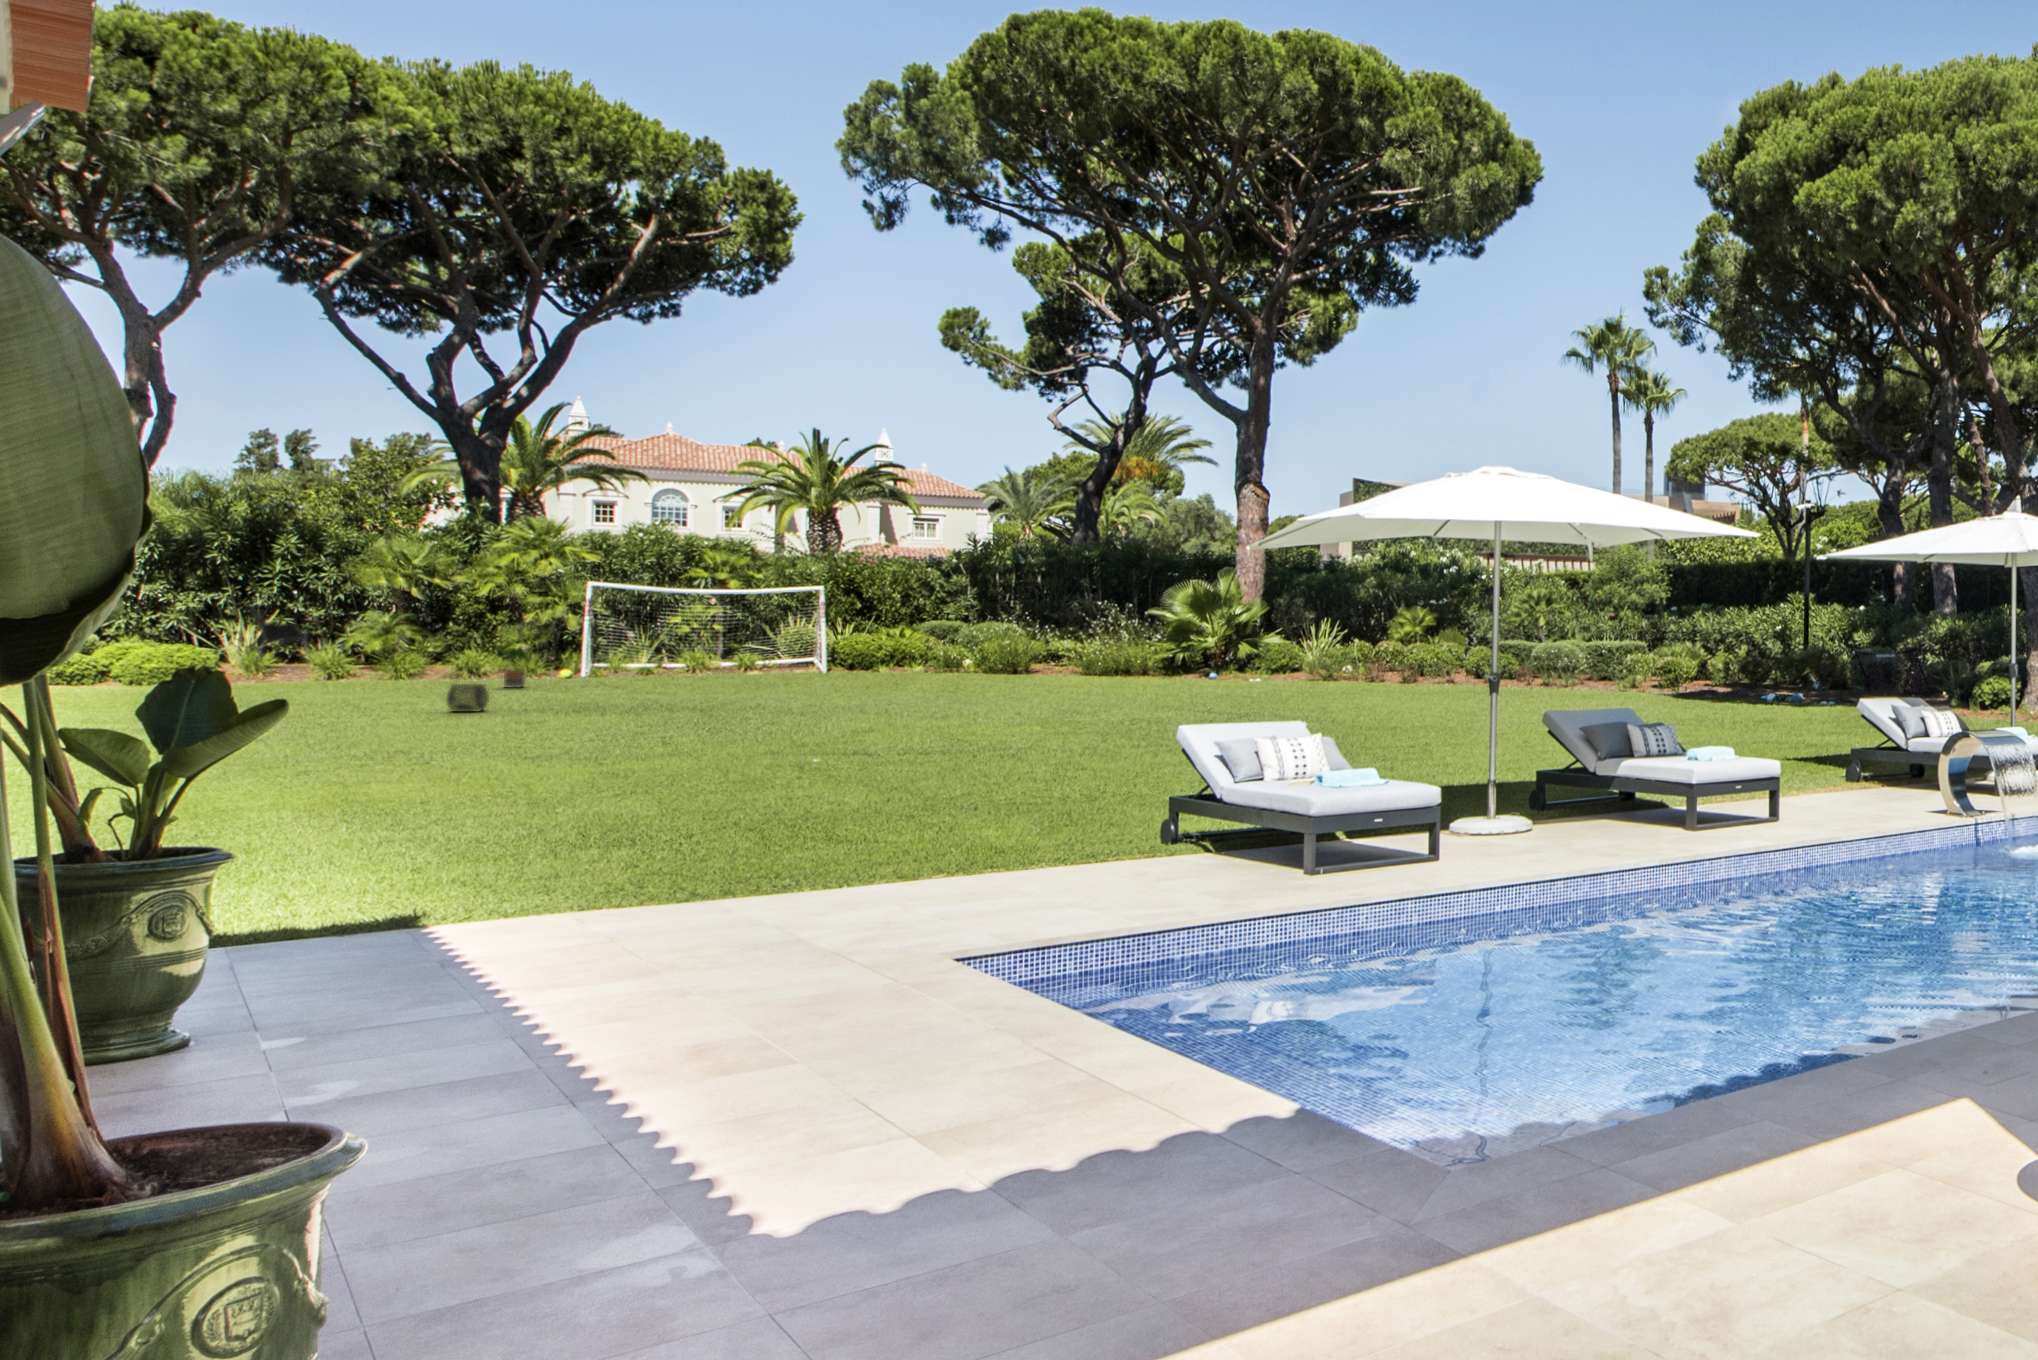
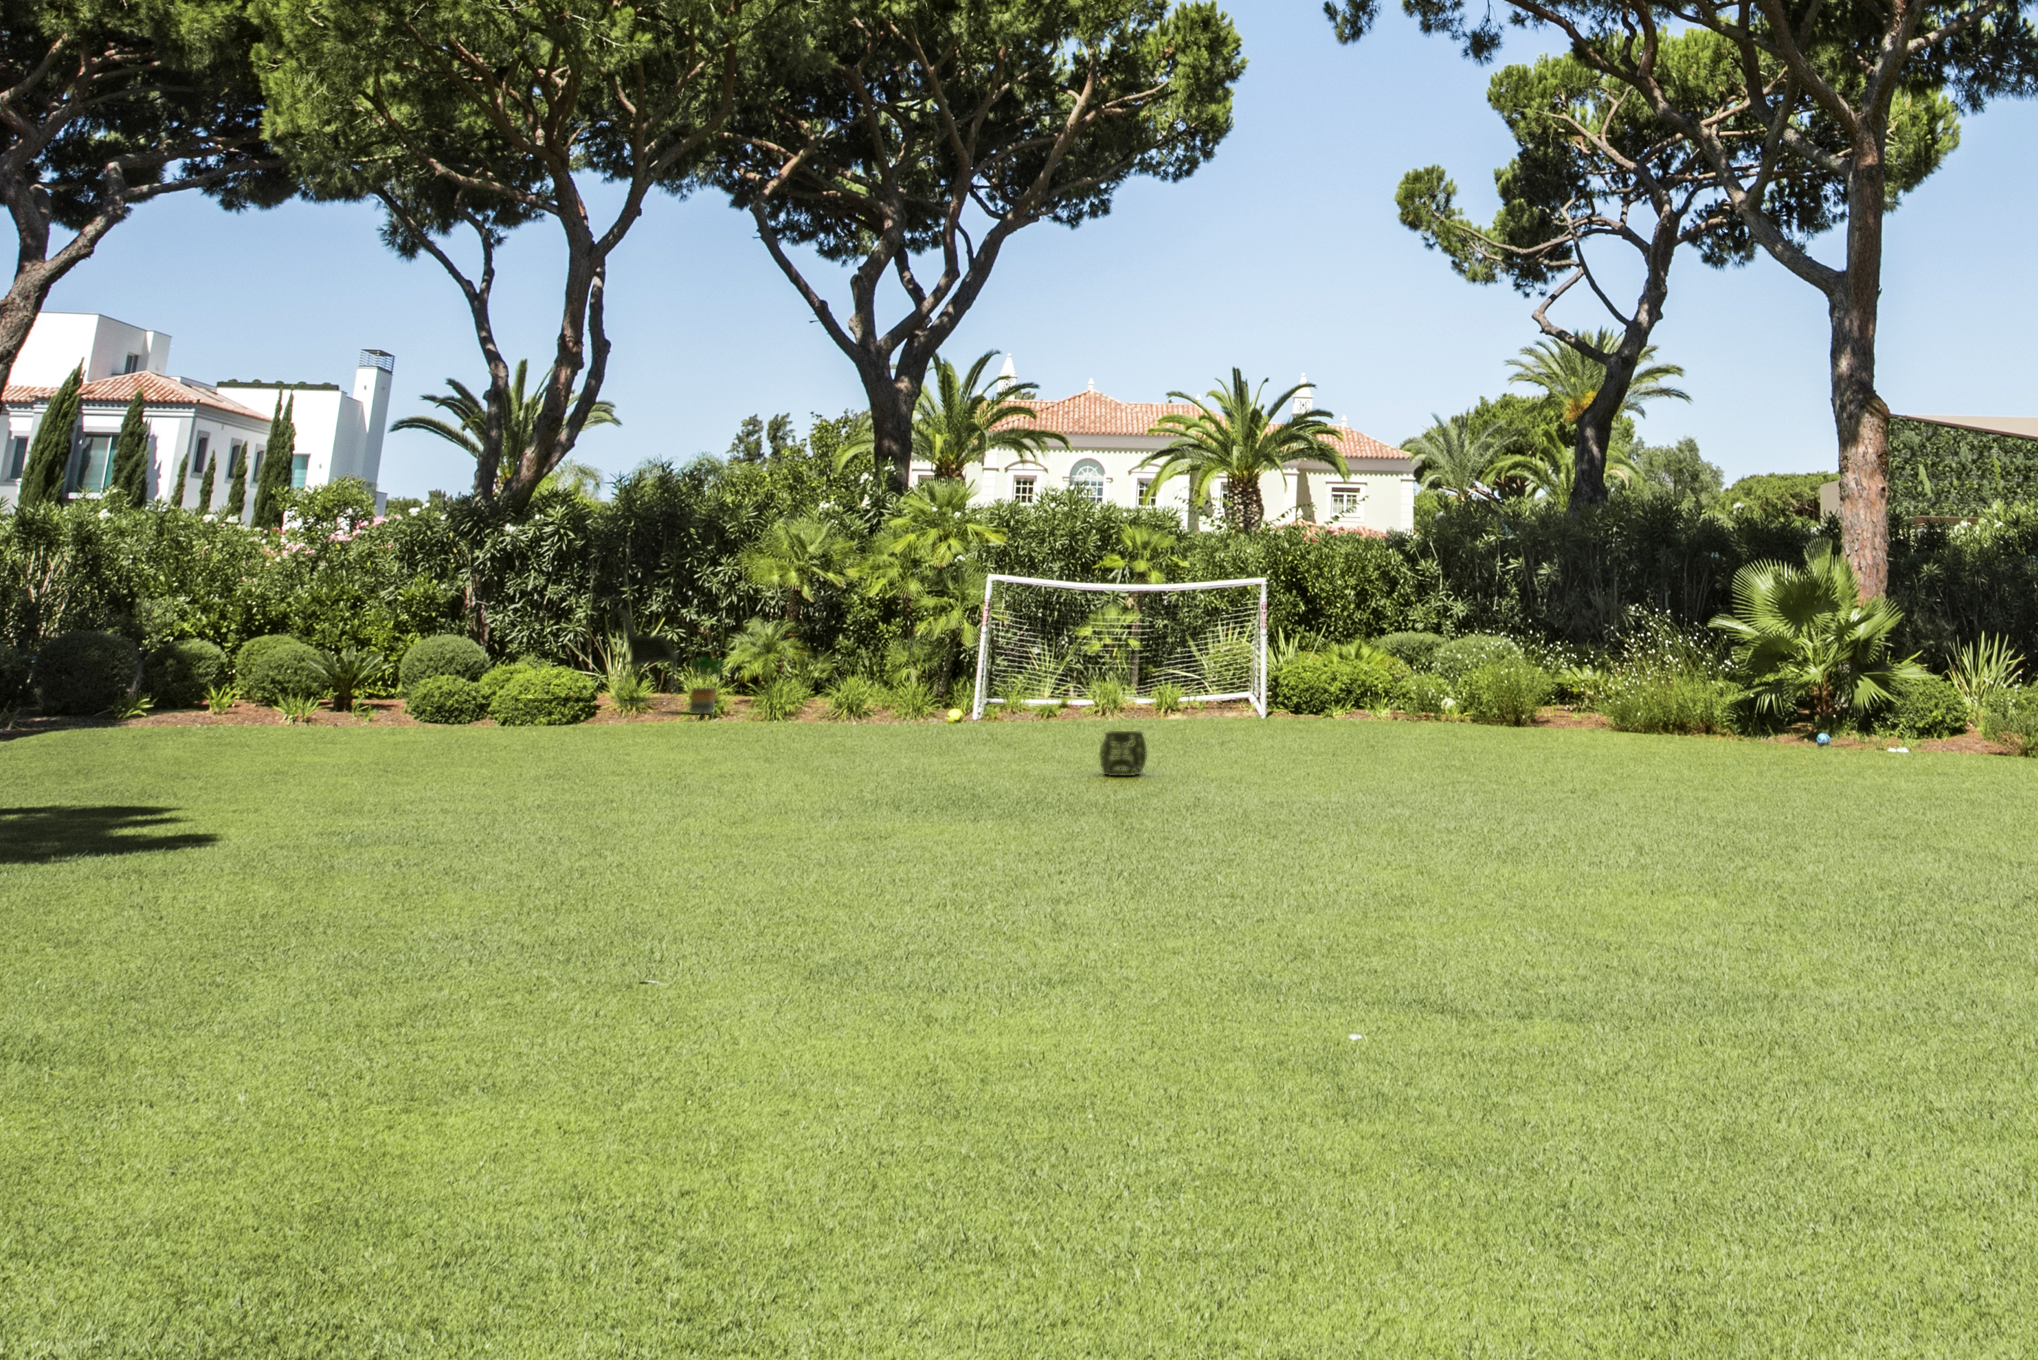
potted tree: present [502,648,532,688] -> present [689,657,725,714]
woven basket: present [446,684,489,712] -> present [1100,731,1147,776]

